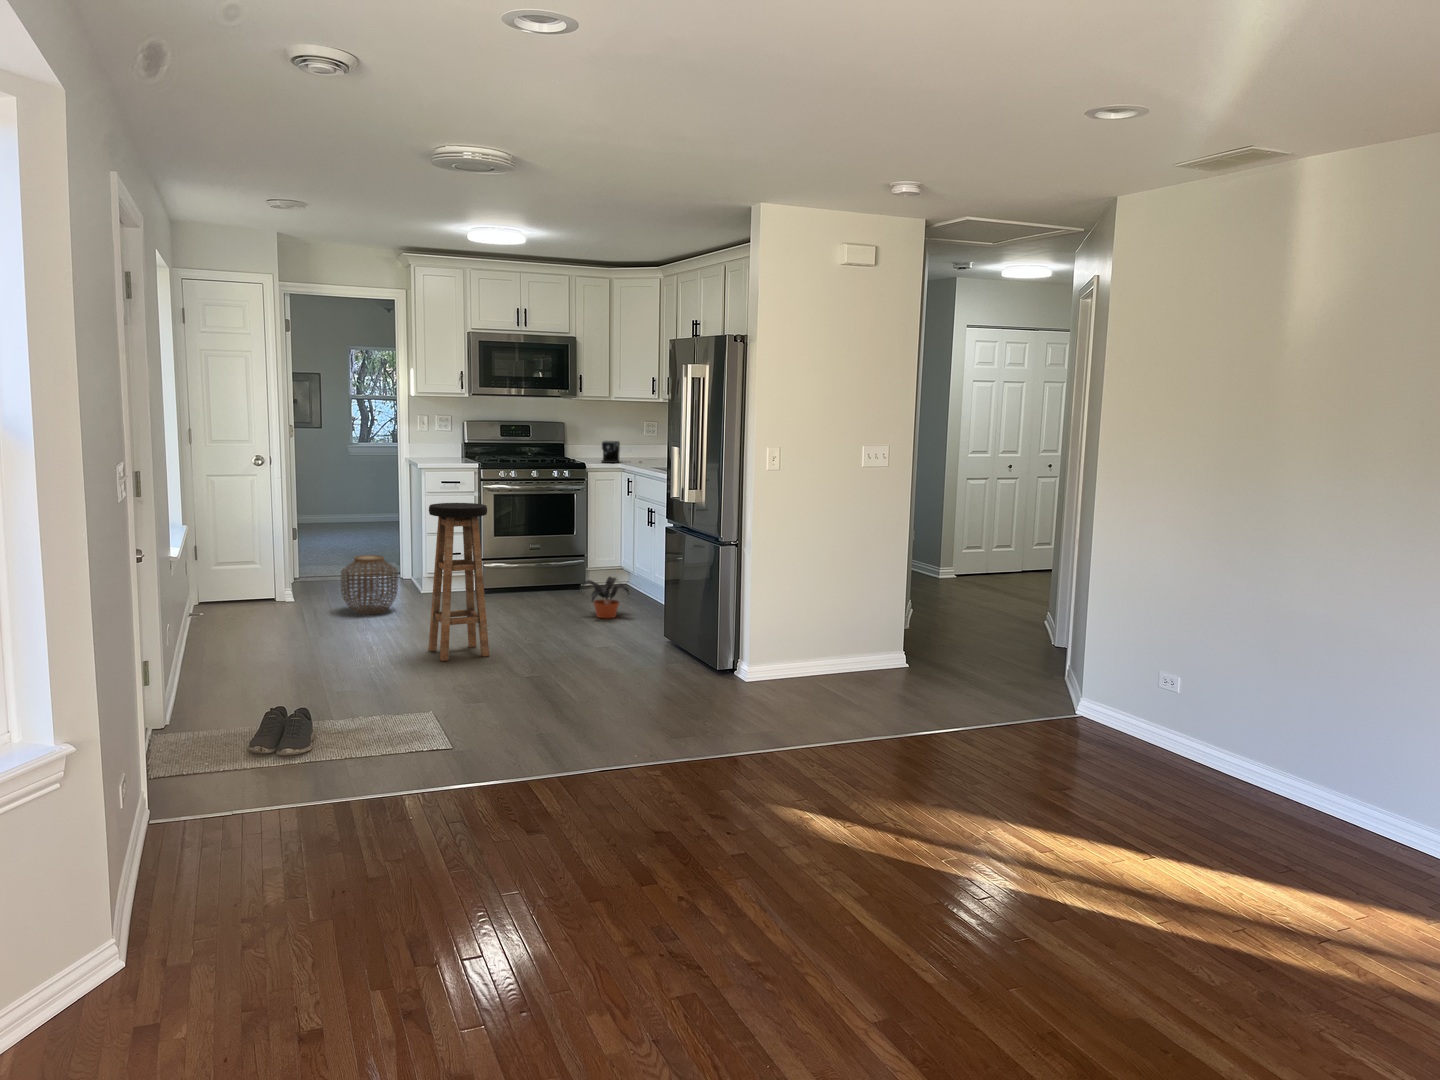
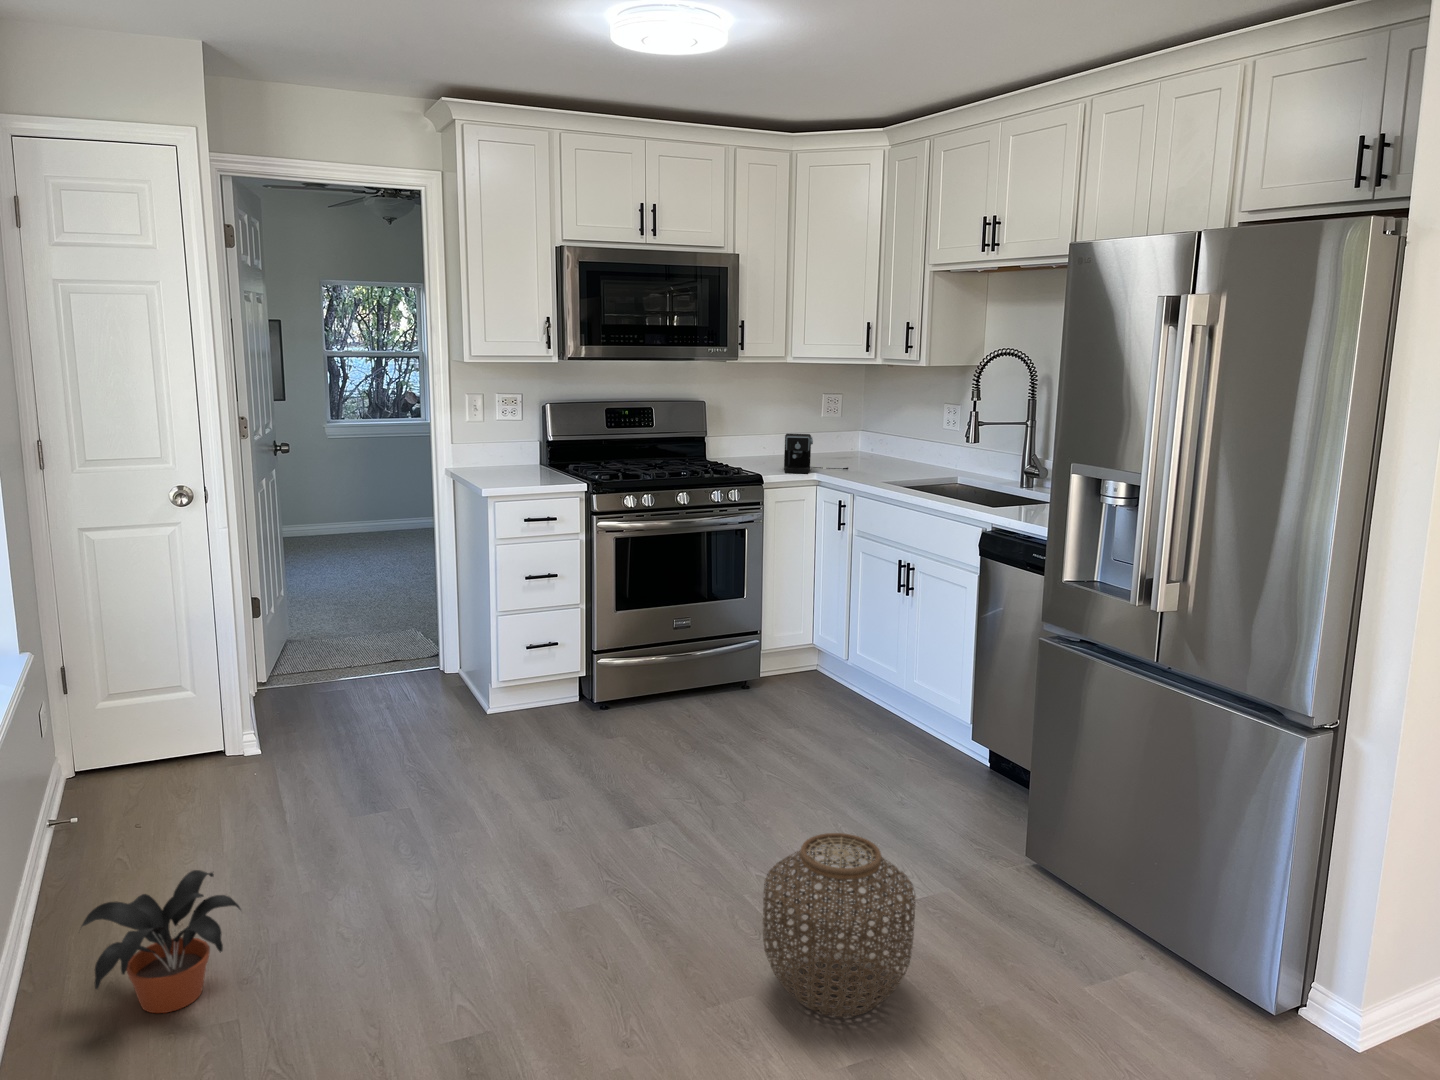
bar stool: present [428,503,489,661] -> none [567,612,708,985]
woven basket: present [341,555,398,614] -> present [763,833,915,1017]
potted plant: present [581,577,629,618] -> present [82,870,240,1013]

